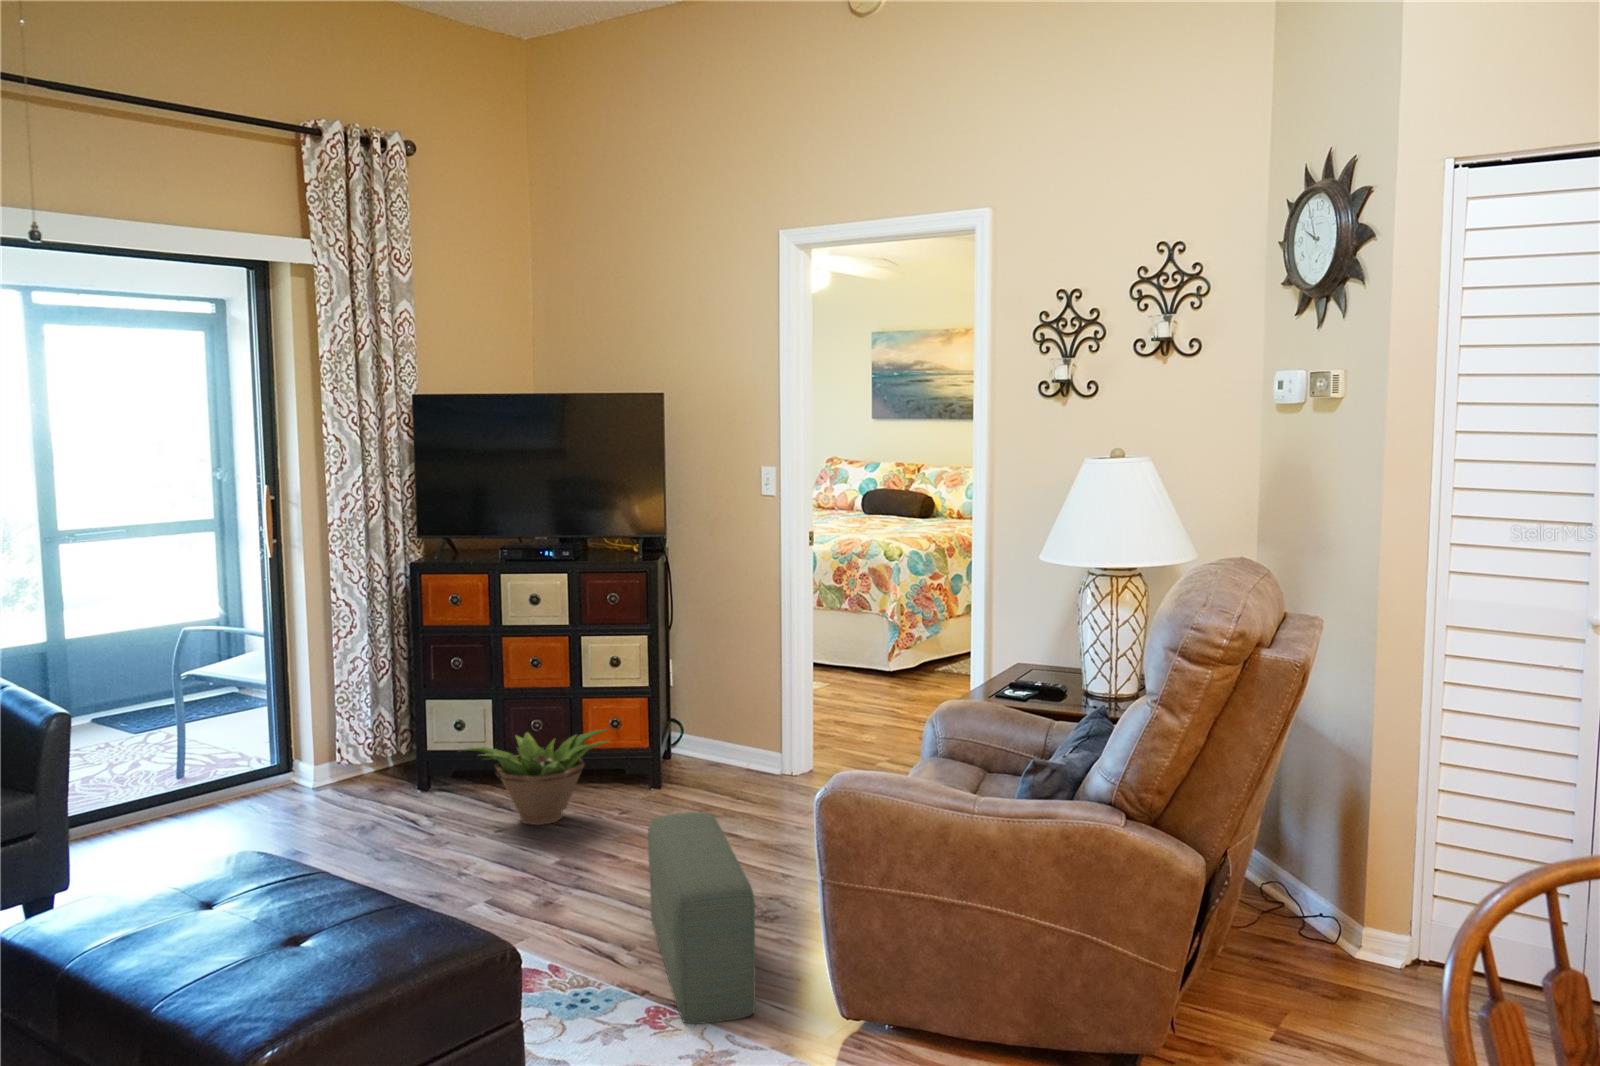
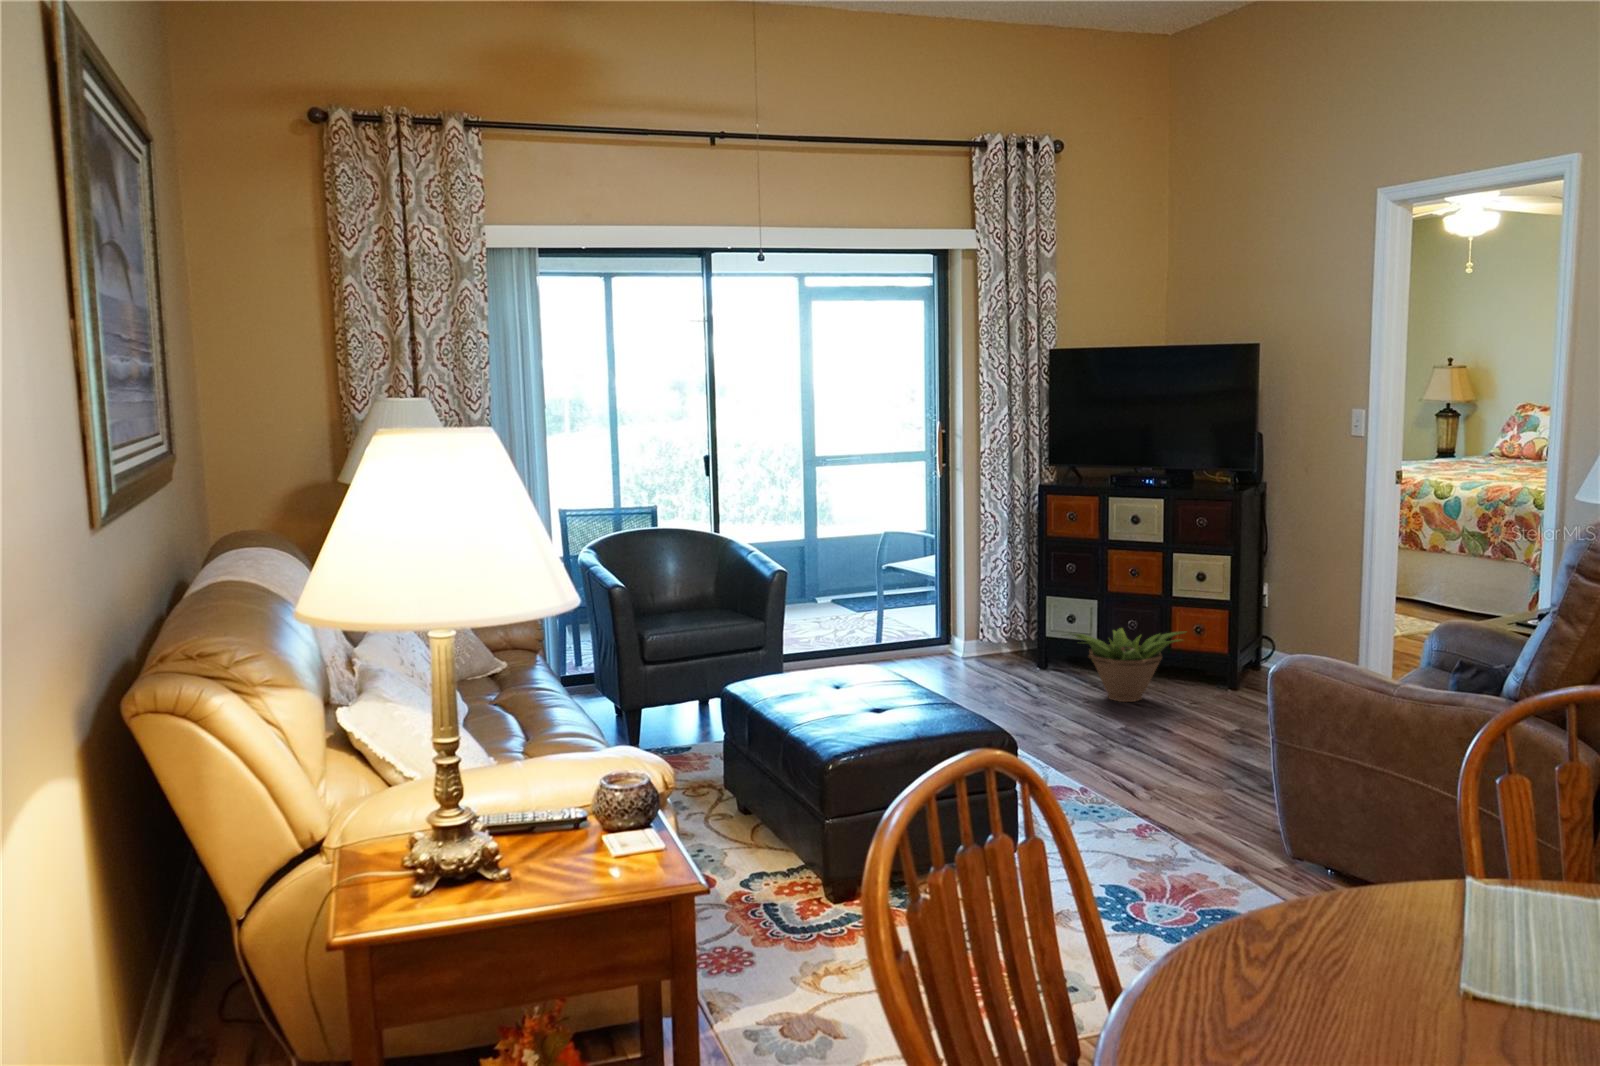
pouf: present [648,812,756,1024] -> none [1163,691,1235,848]

